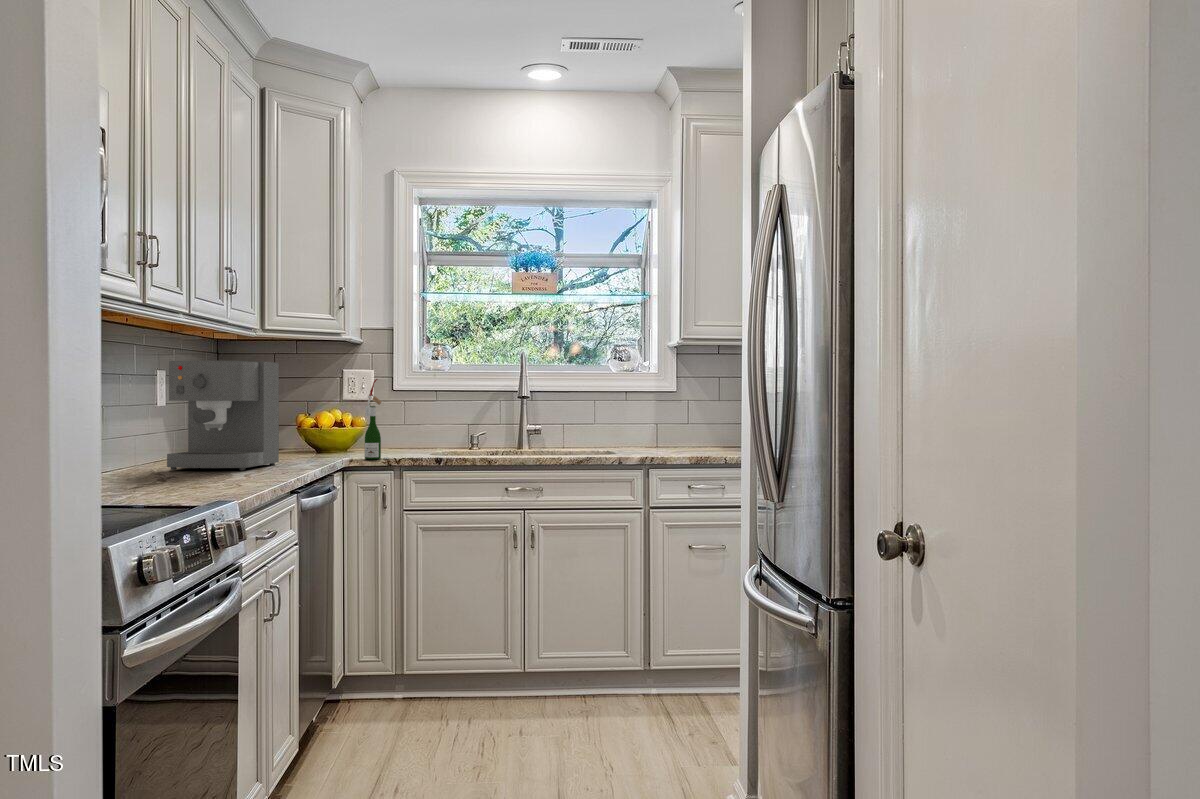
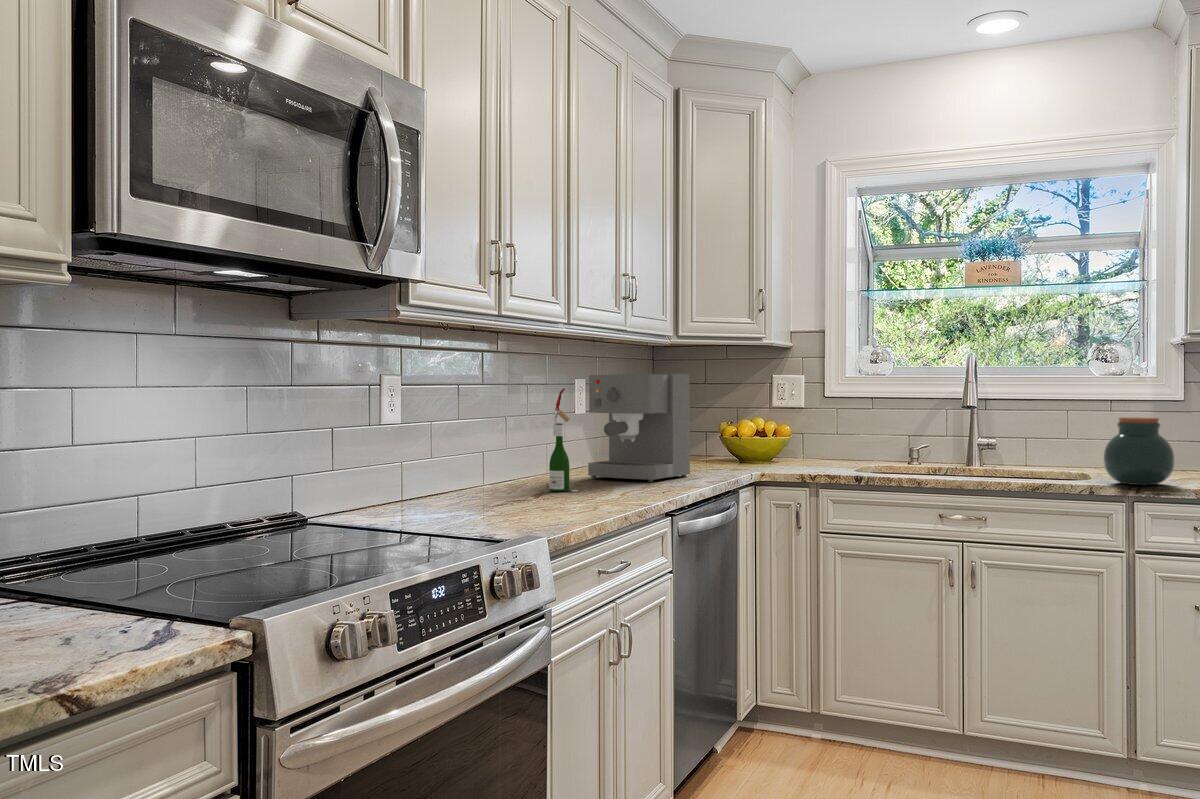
wine bottle: present [365,379,389,459] -> present [549,388,578,491]
jar: none [627,404,675,456] -> present [1104,417,1174,485]

